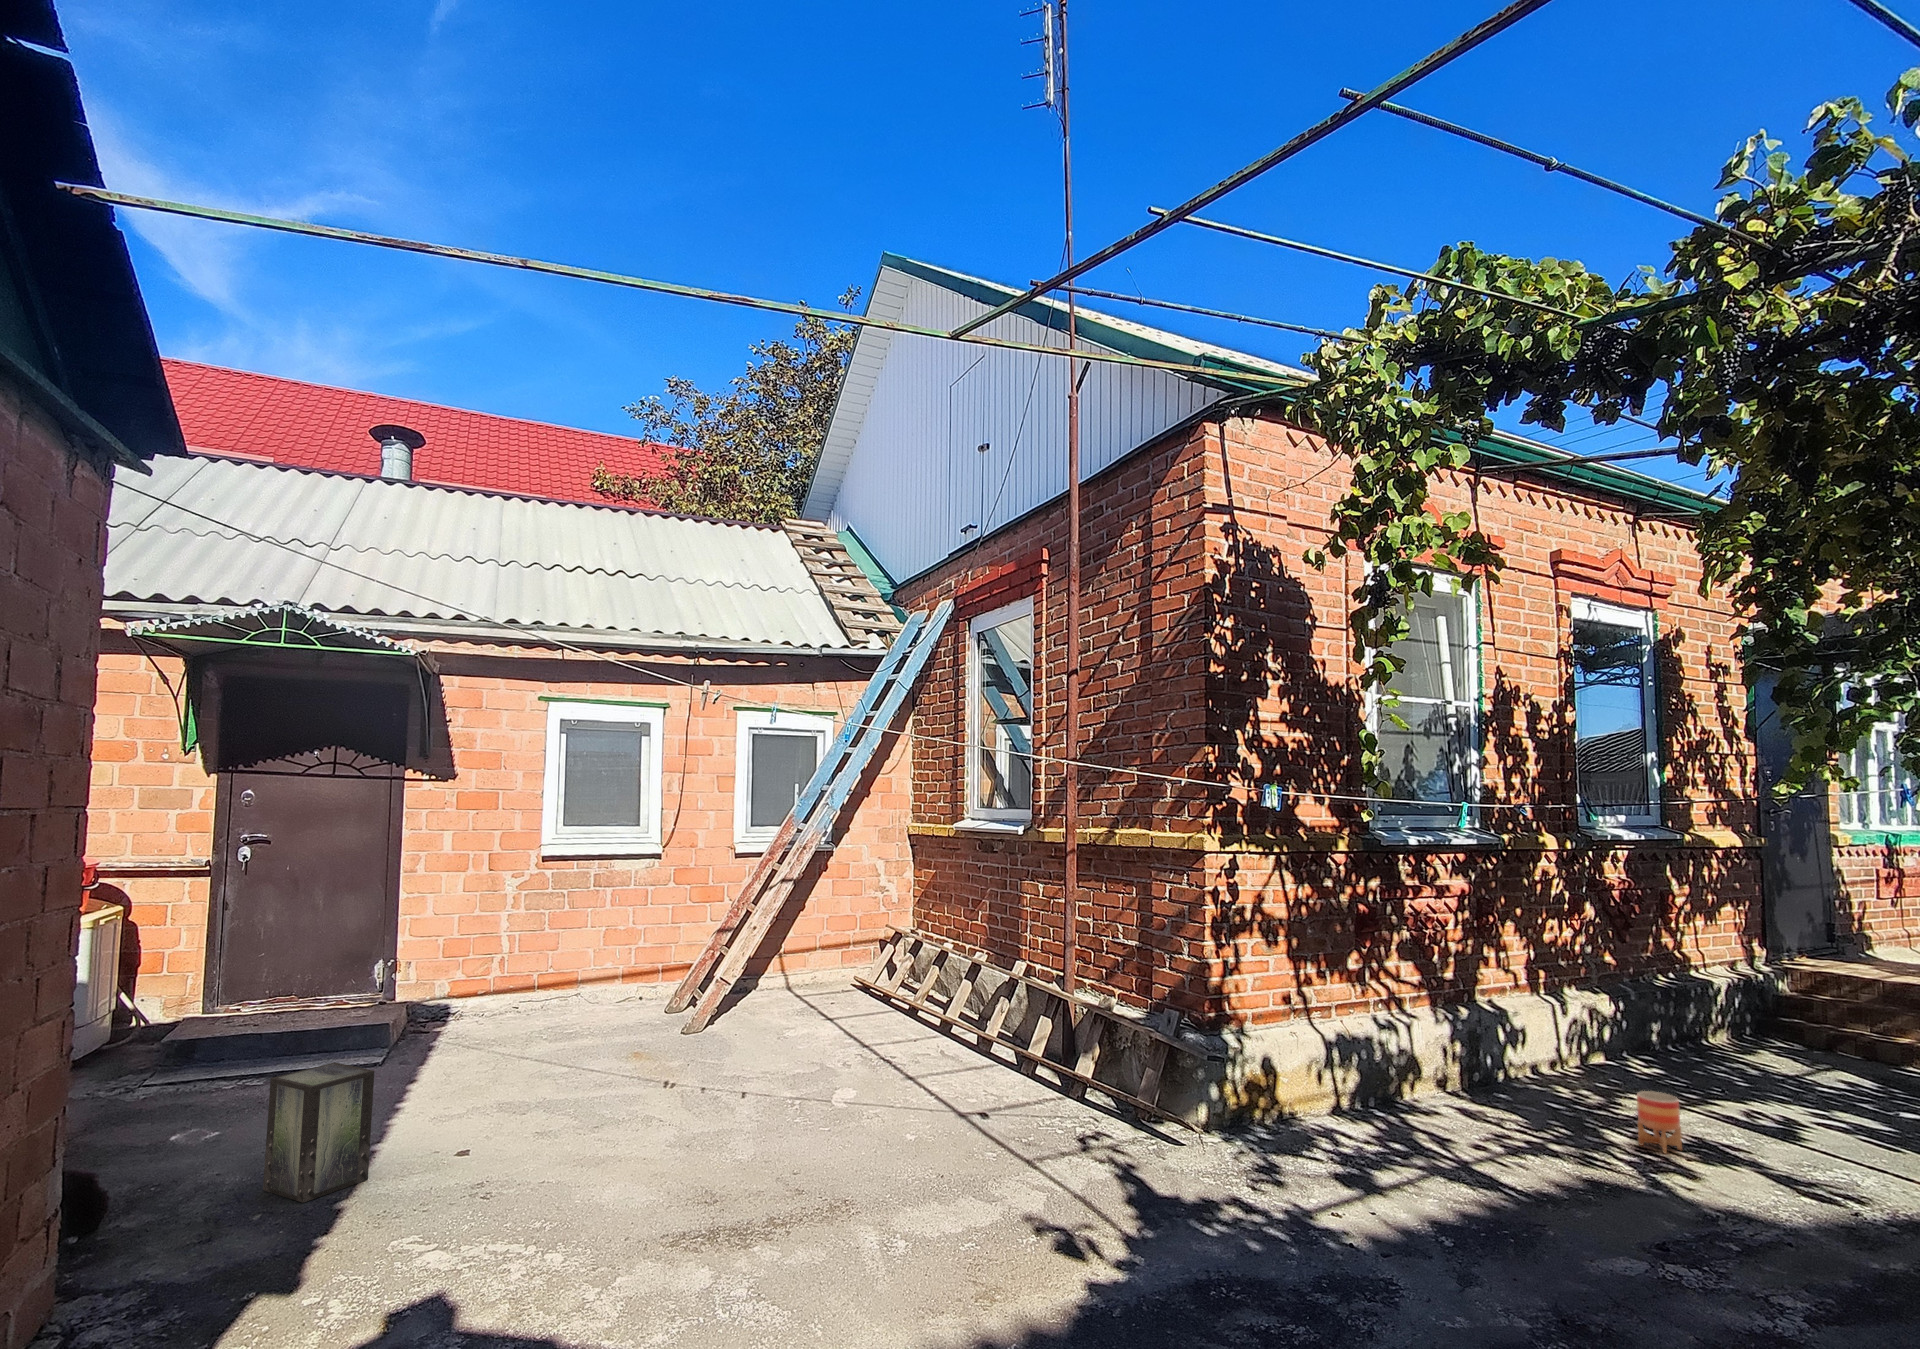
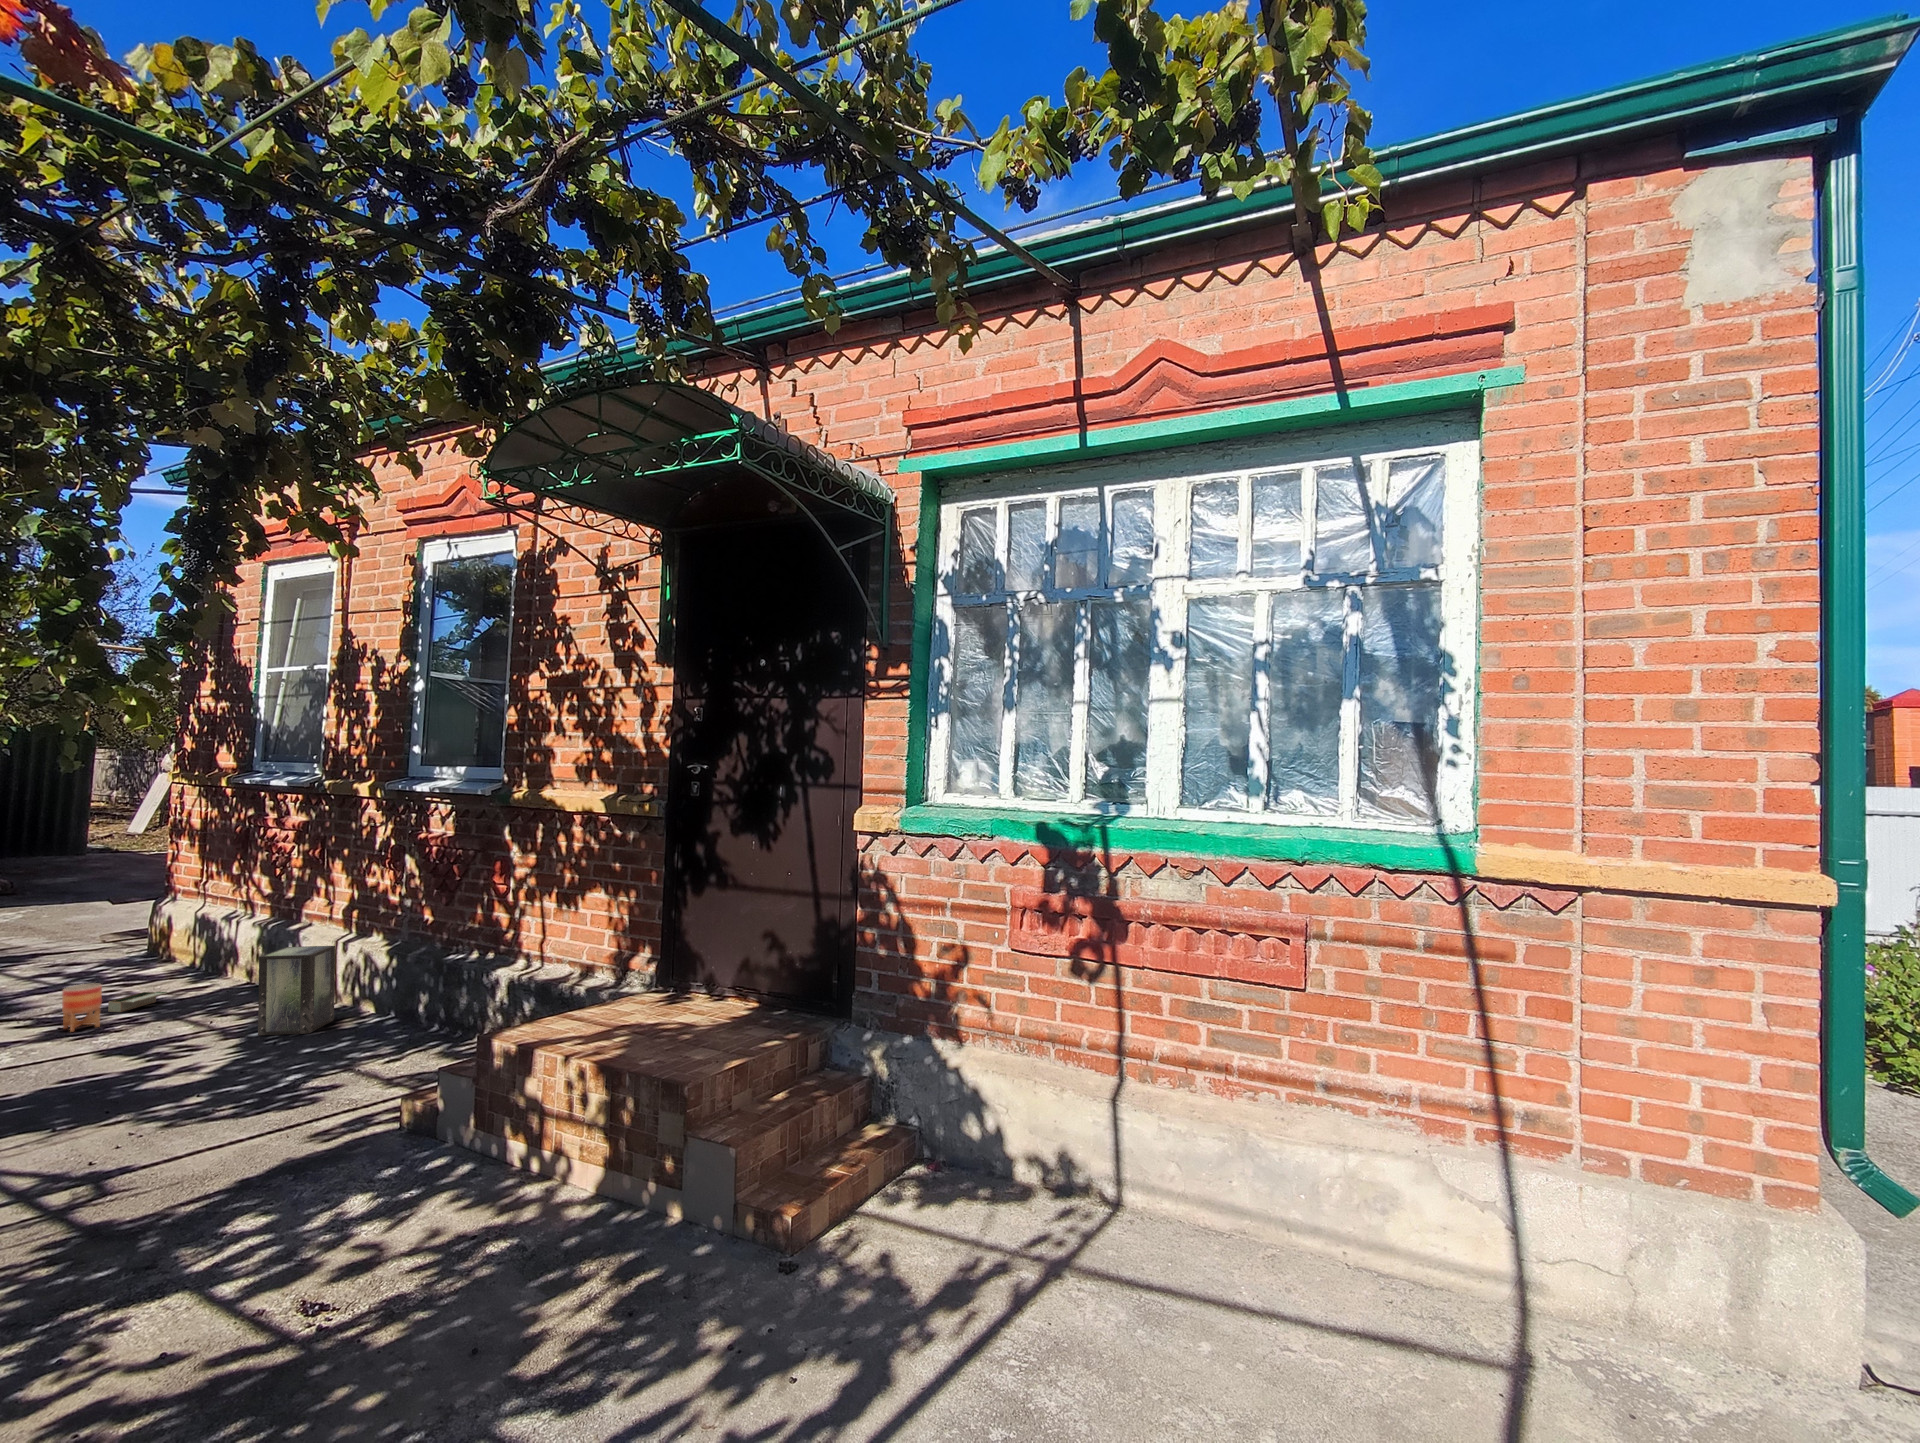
storage box: present [263,1062,374,1203] -> present [258,946,335,1035]
toolbox: none [1525,1108,1585,1141] -> present [108,992,168,1012]

